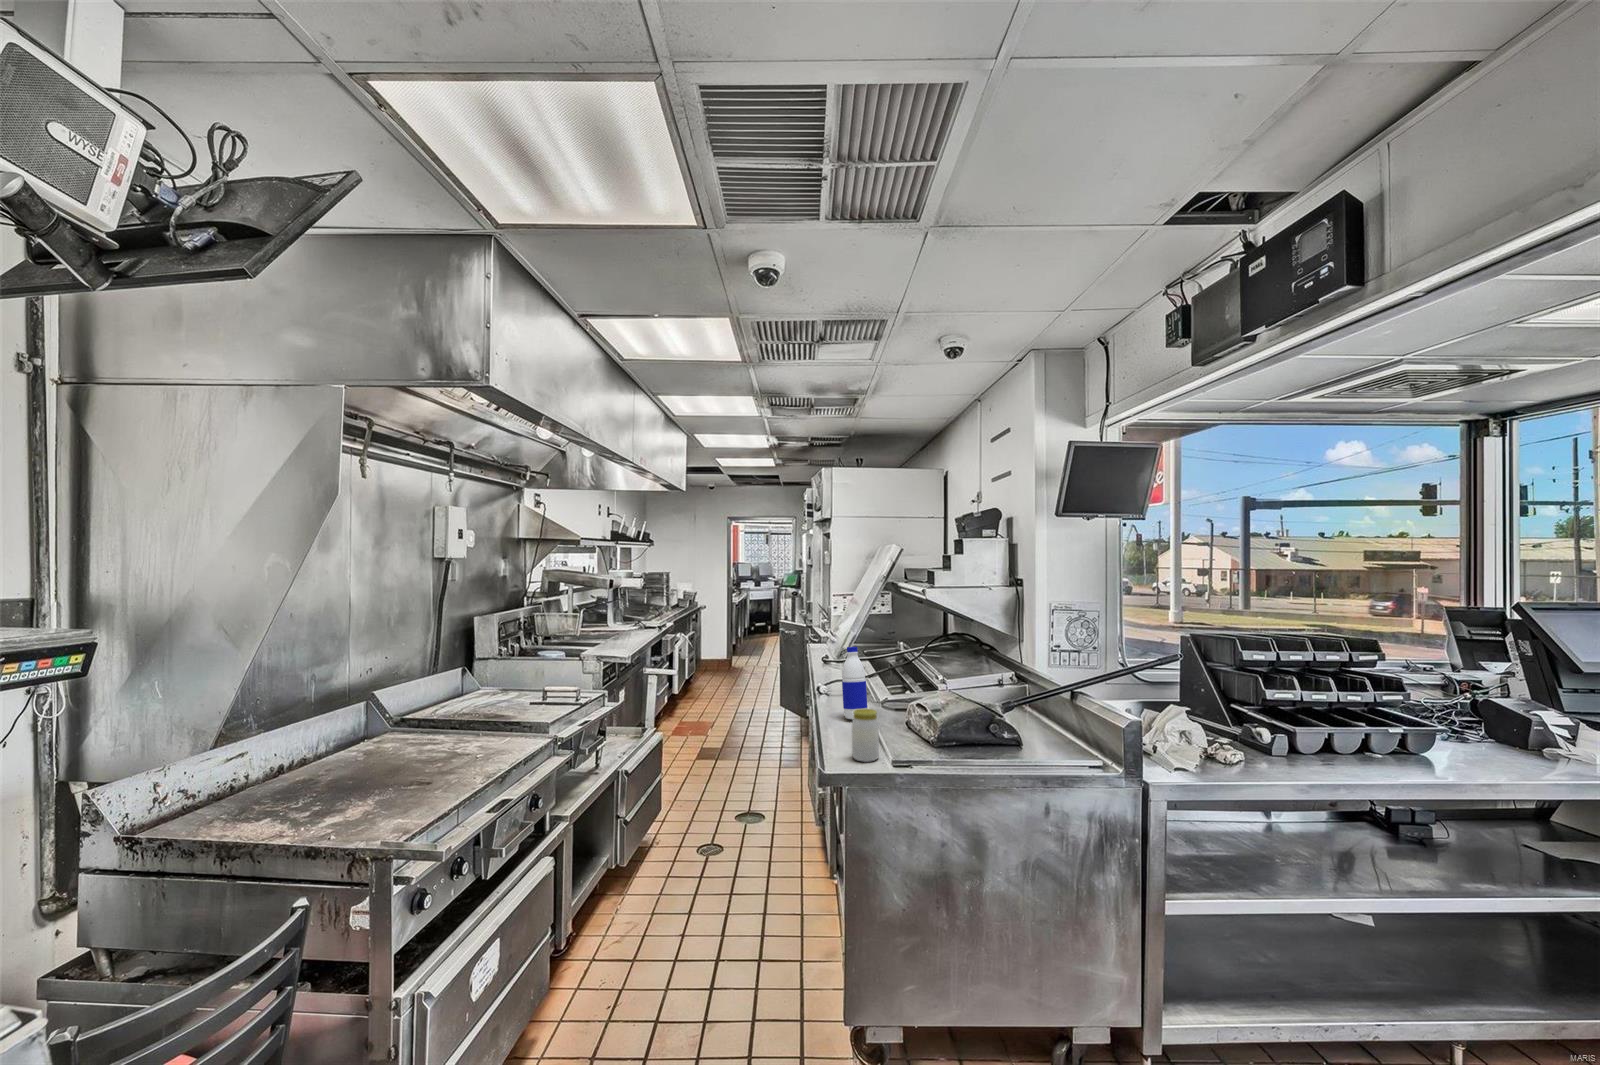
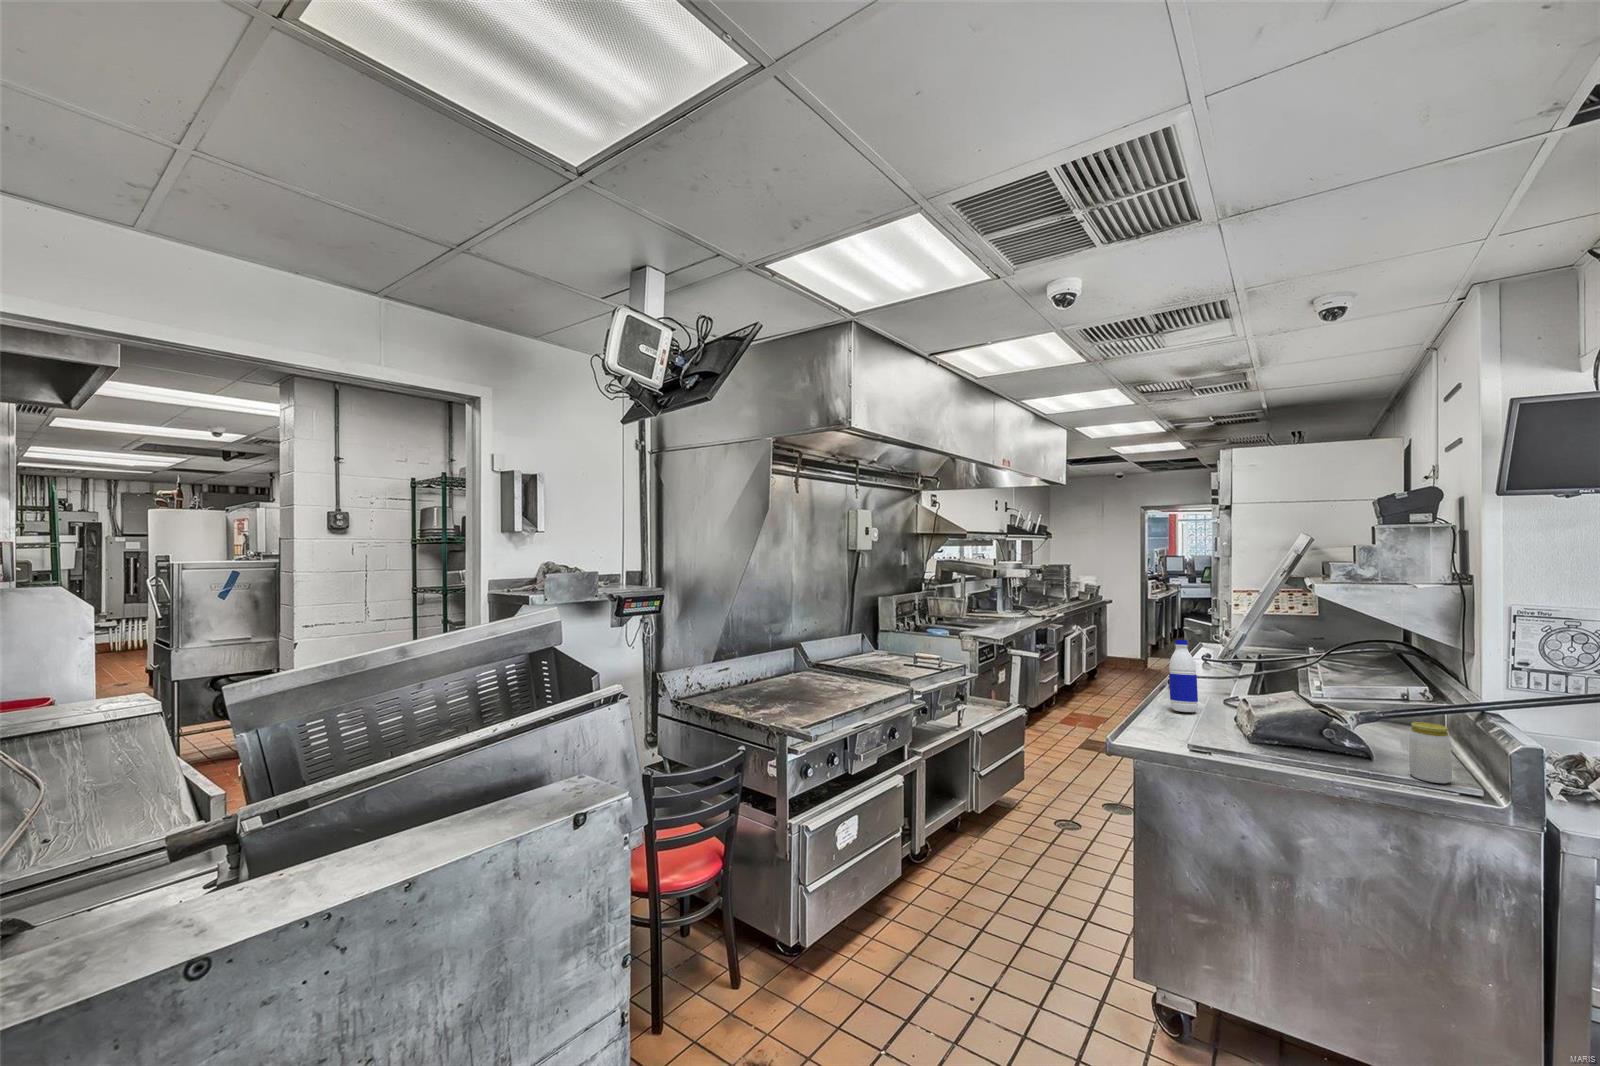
jar: present [852,709,879,762] -> present [1409,722,1452,783]

